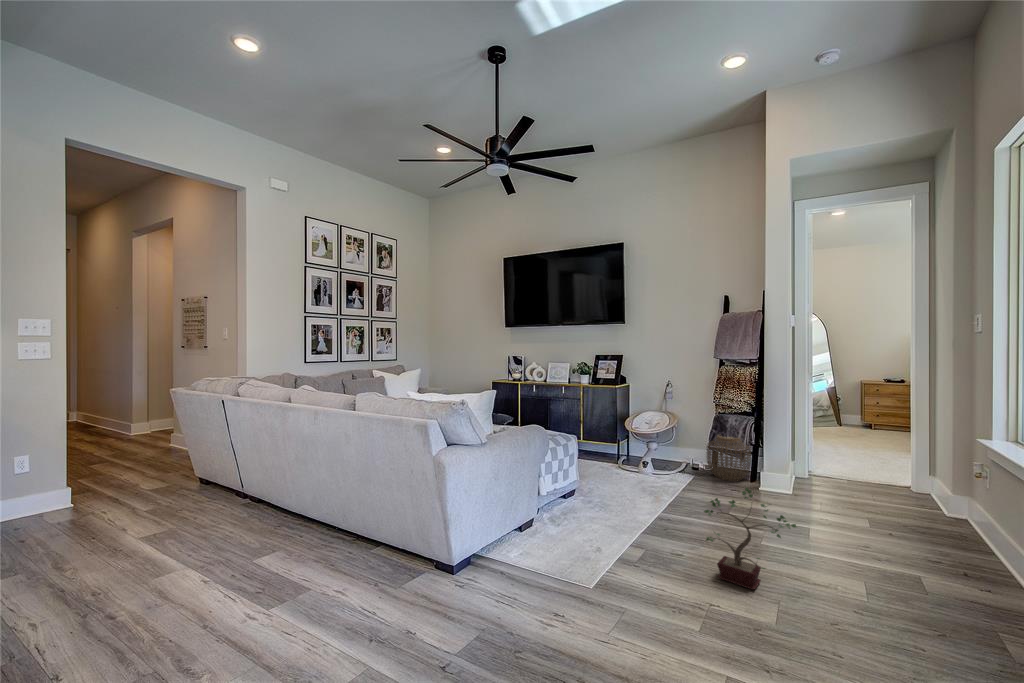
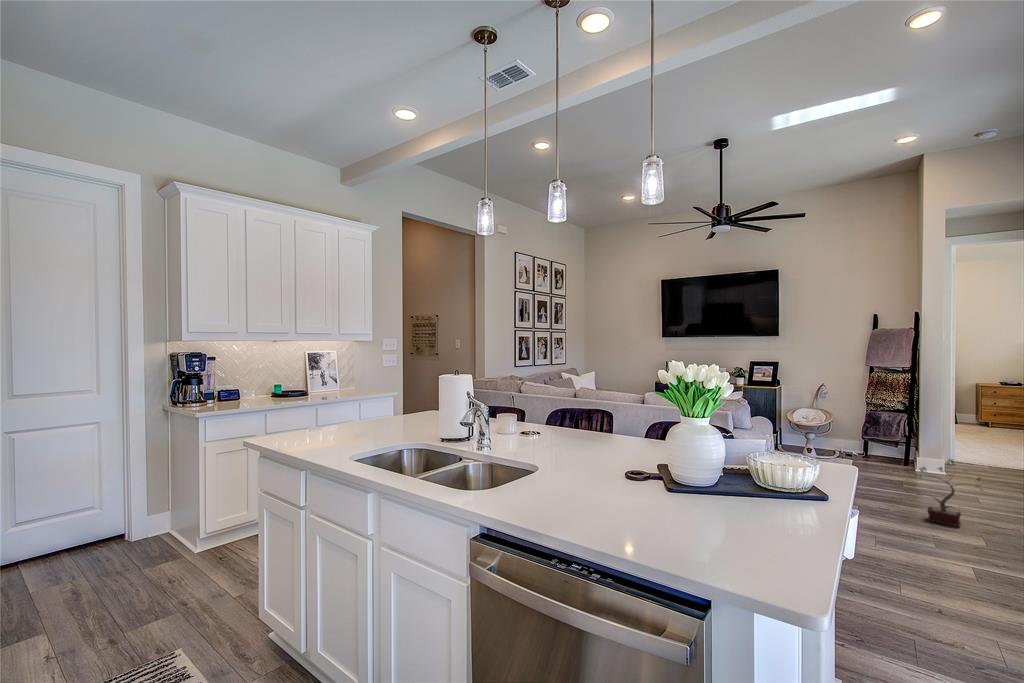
woven basket: present [707,435,751,481] -> none [864,427,906,465]

